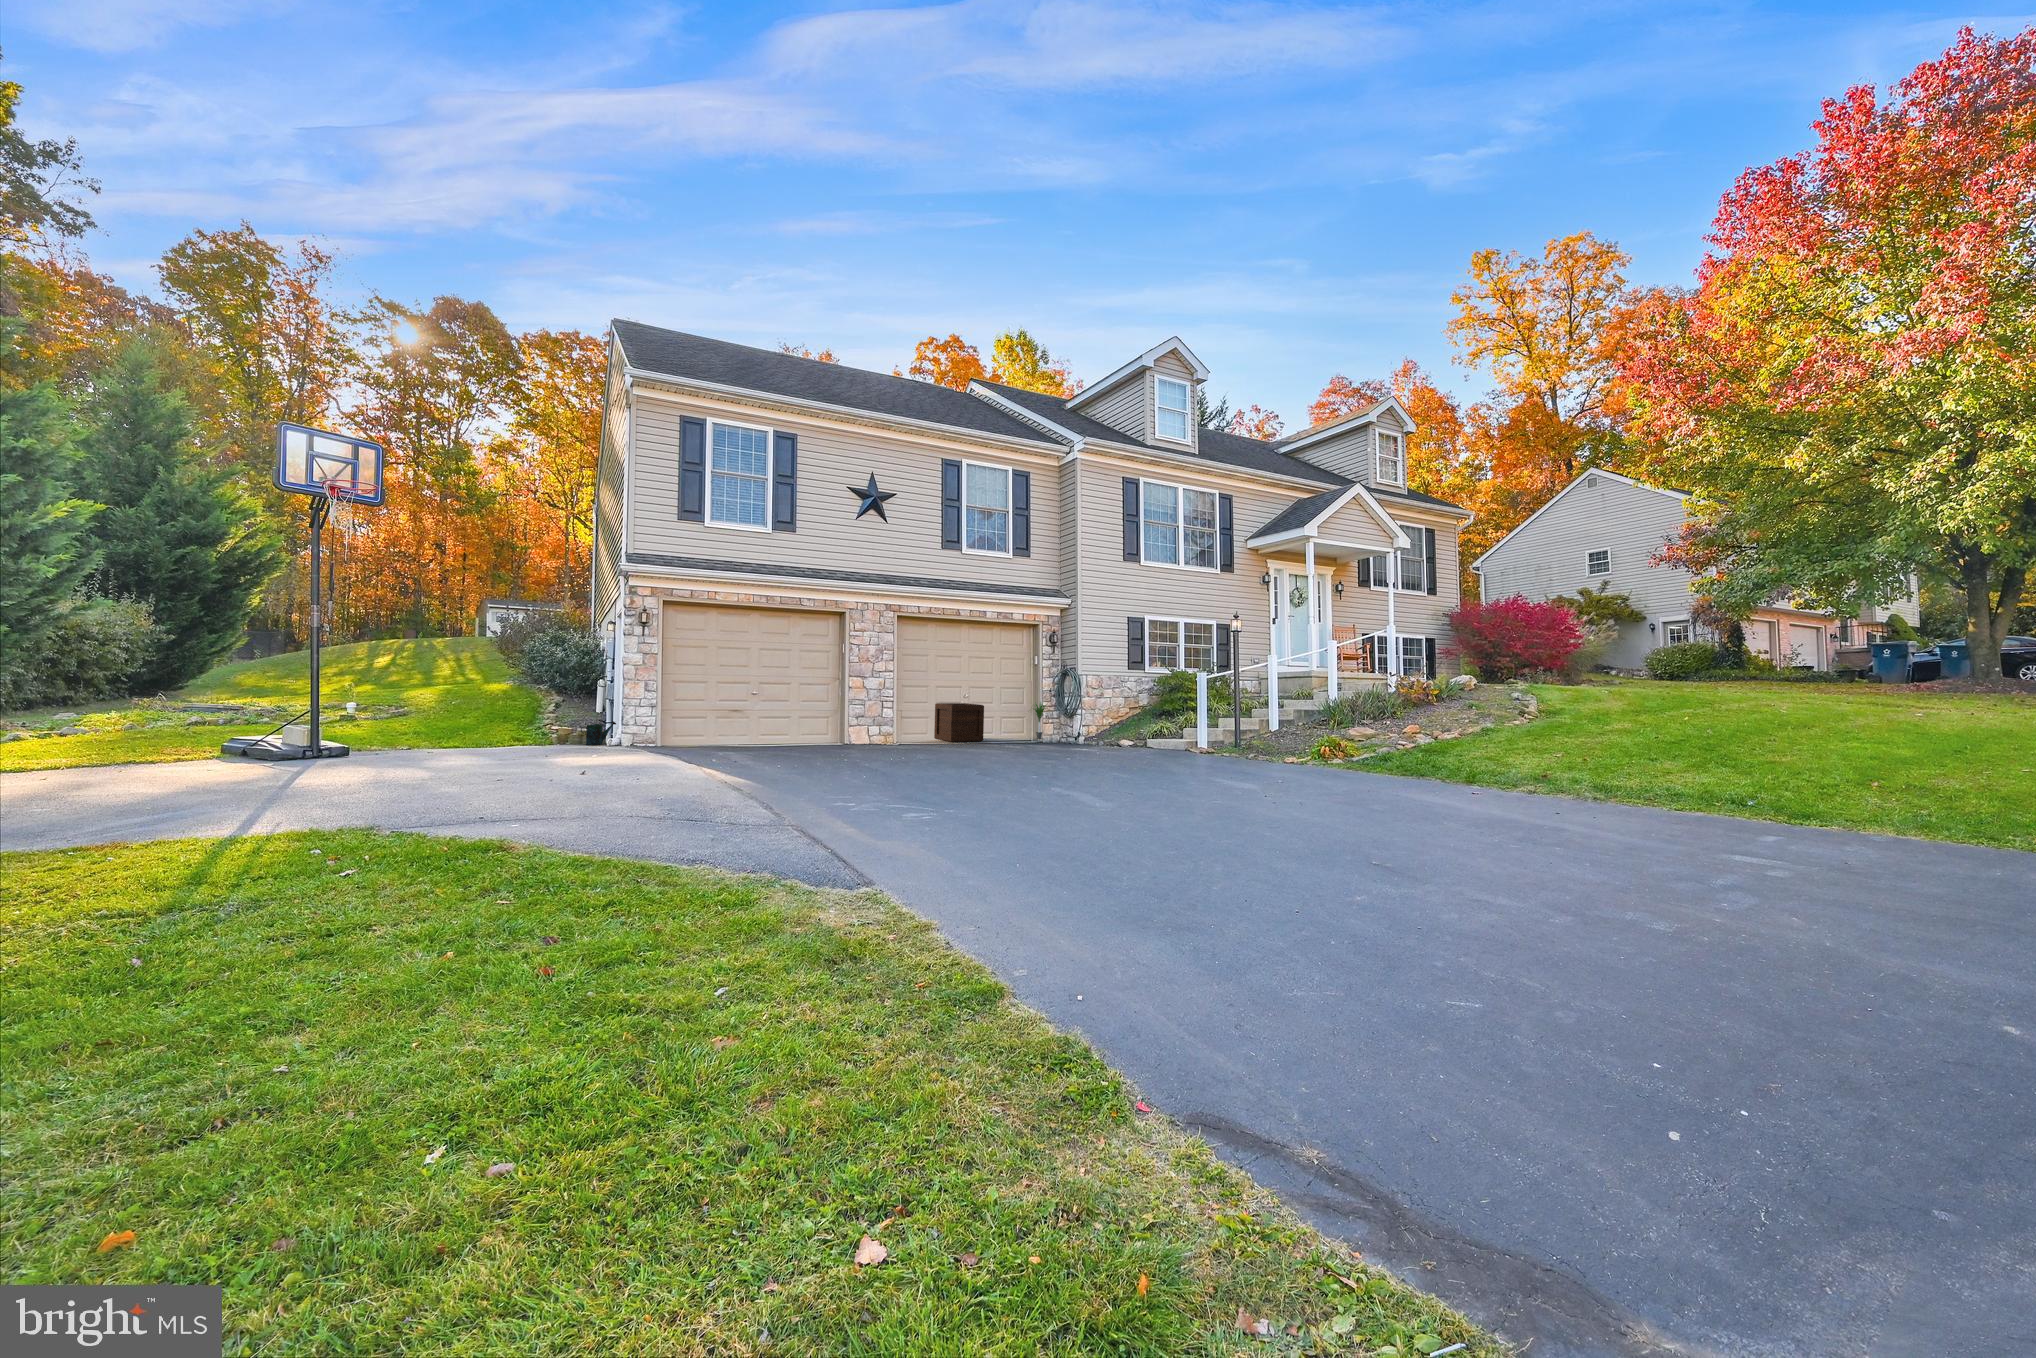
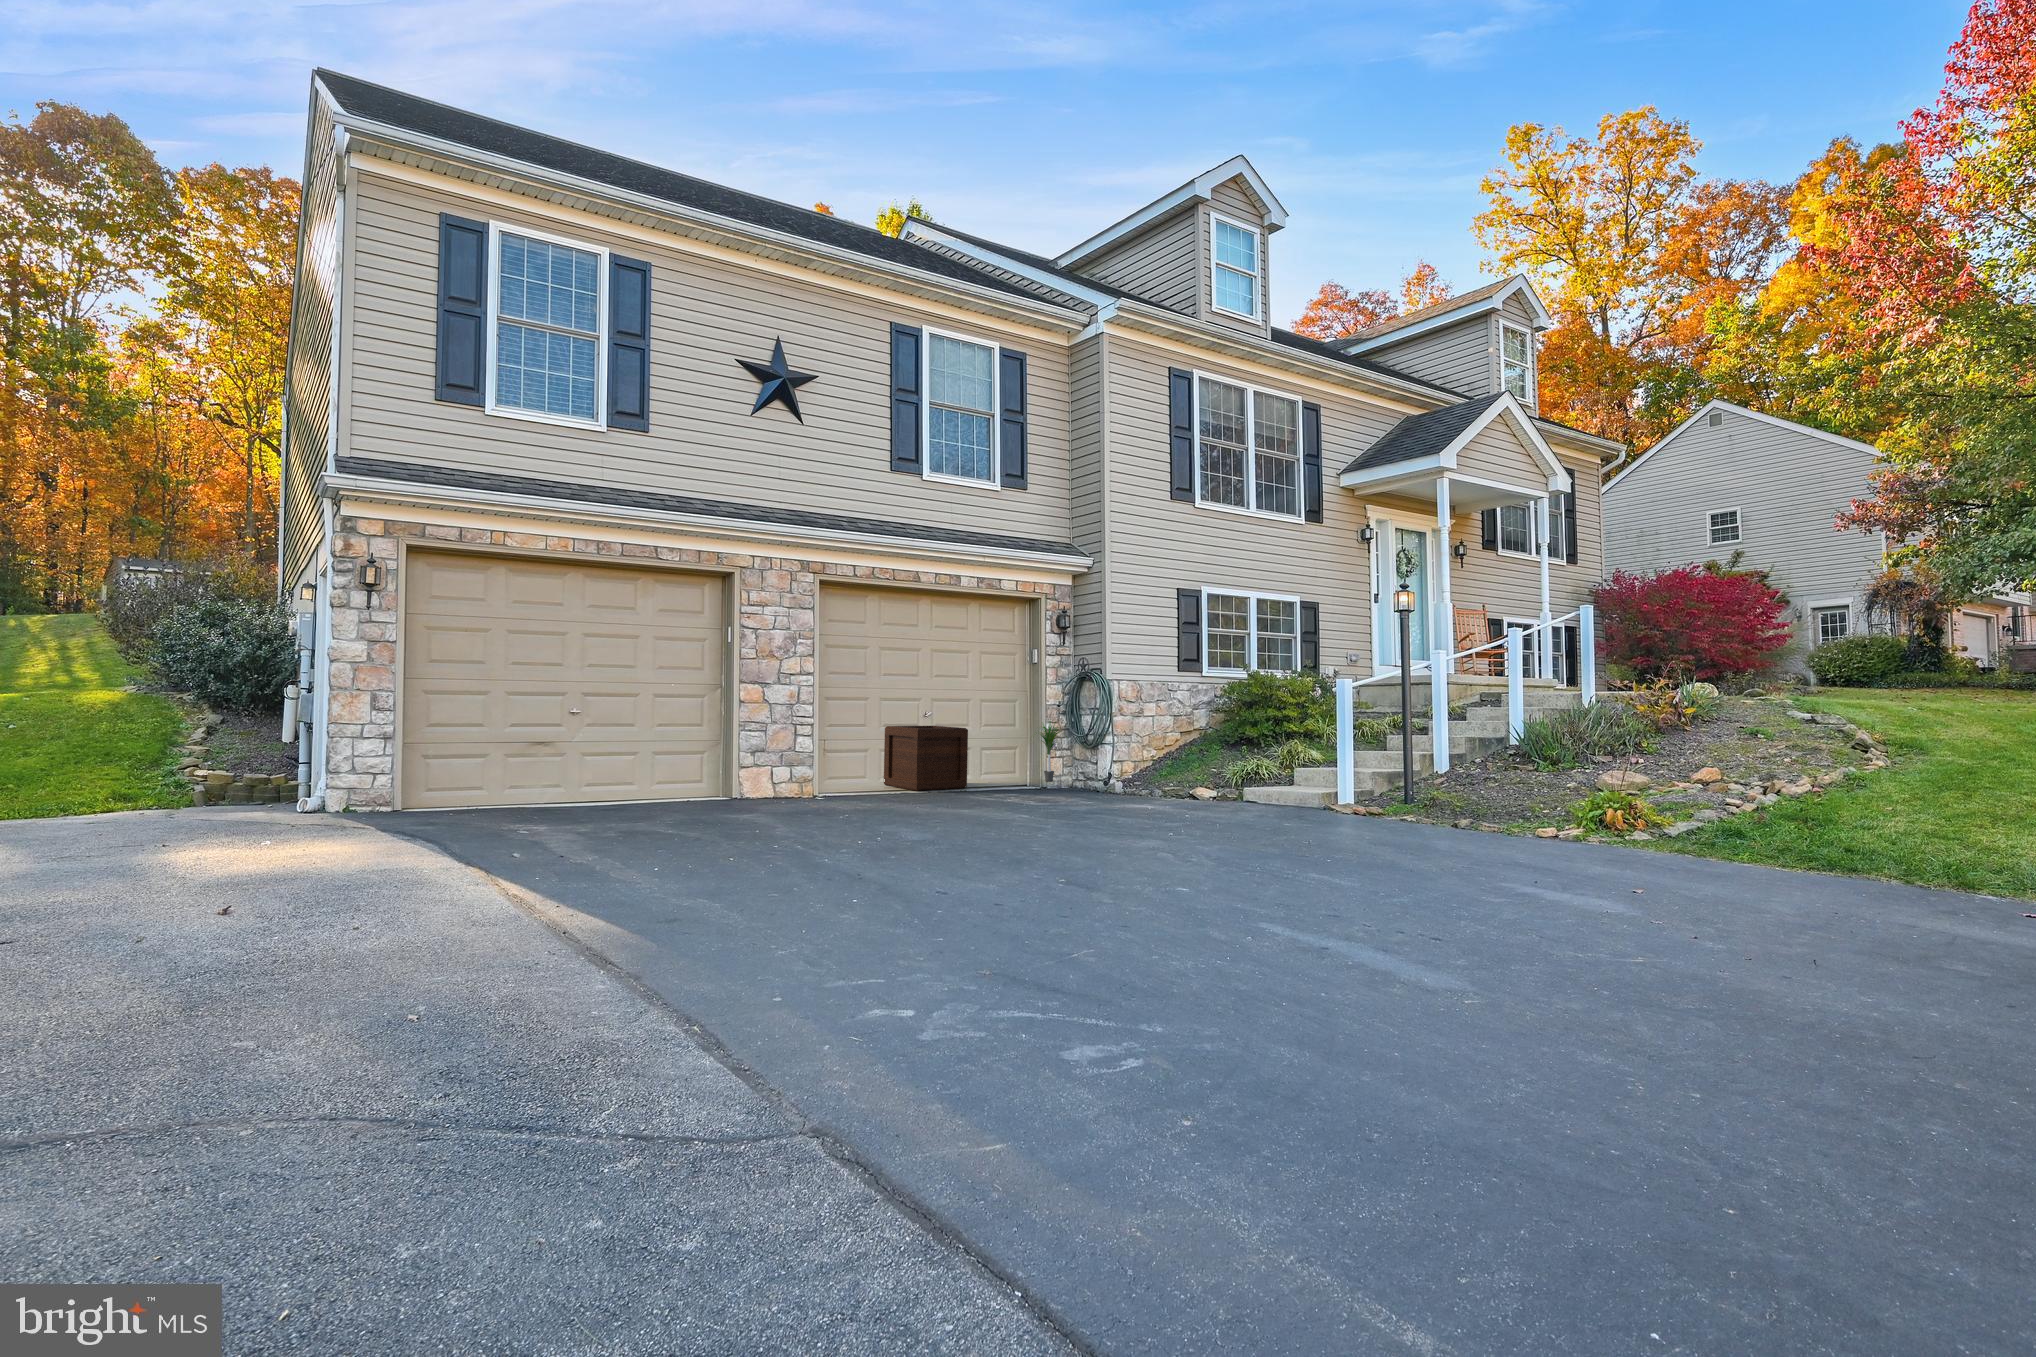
watering can: present [581,721,616,745] -> none [238,767,312,813]

